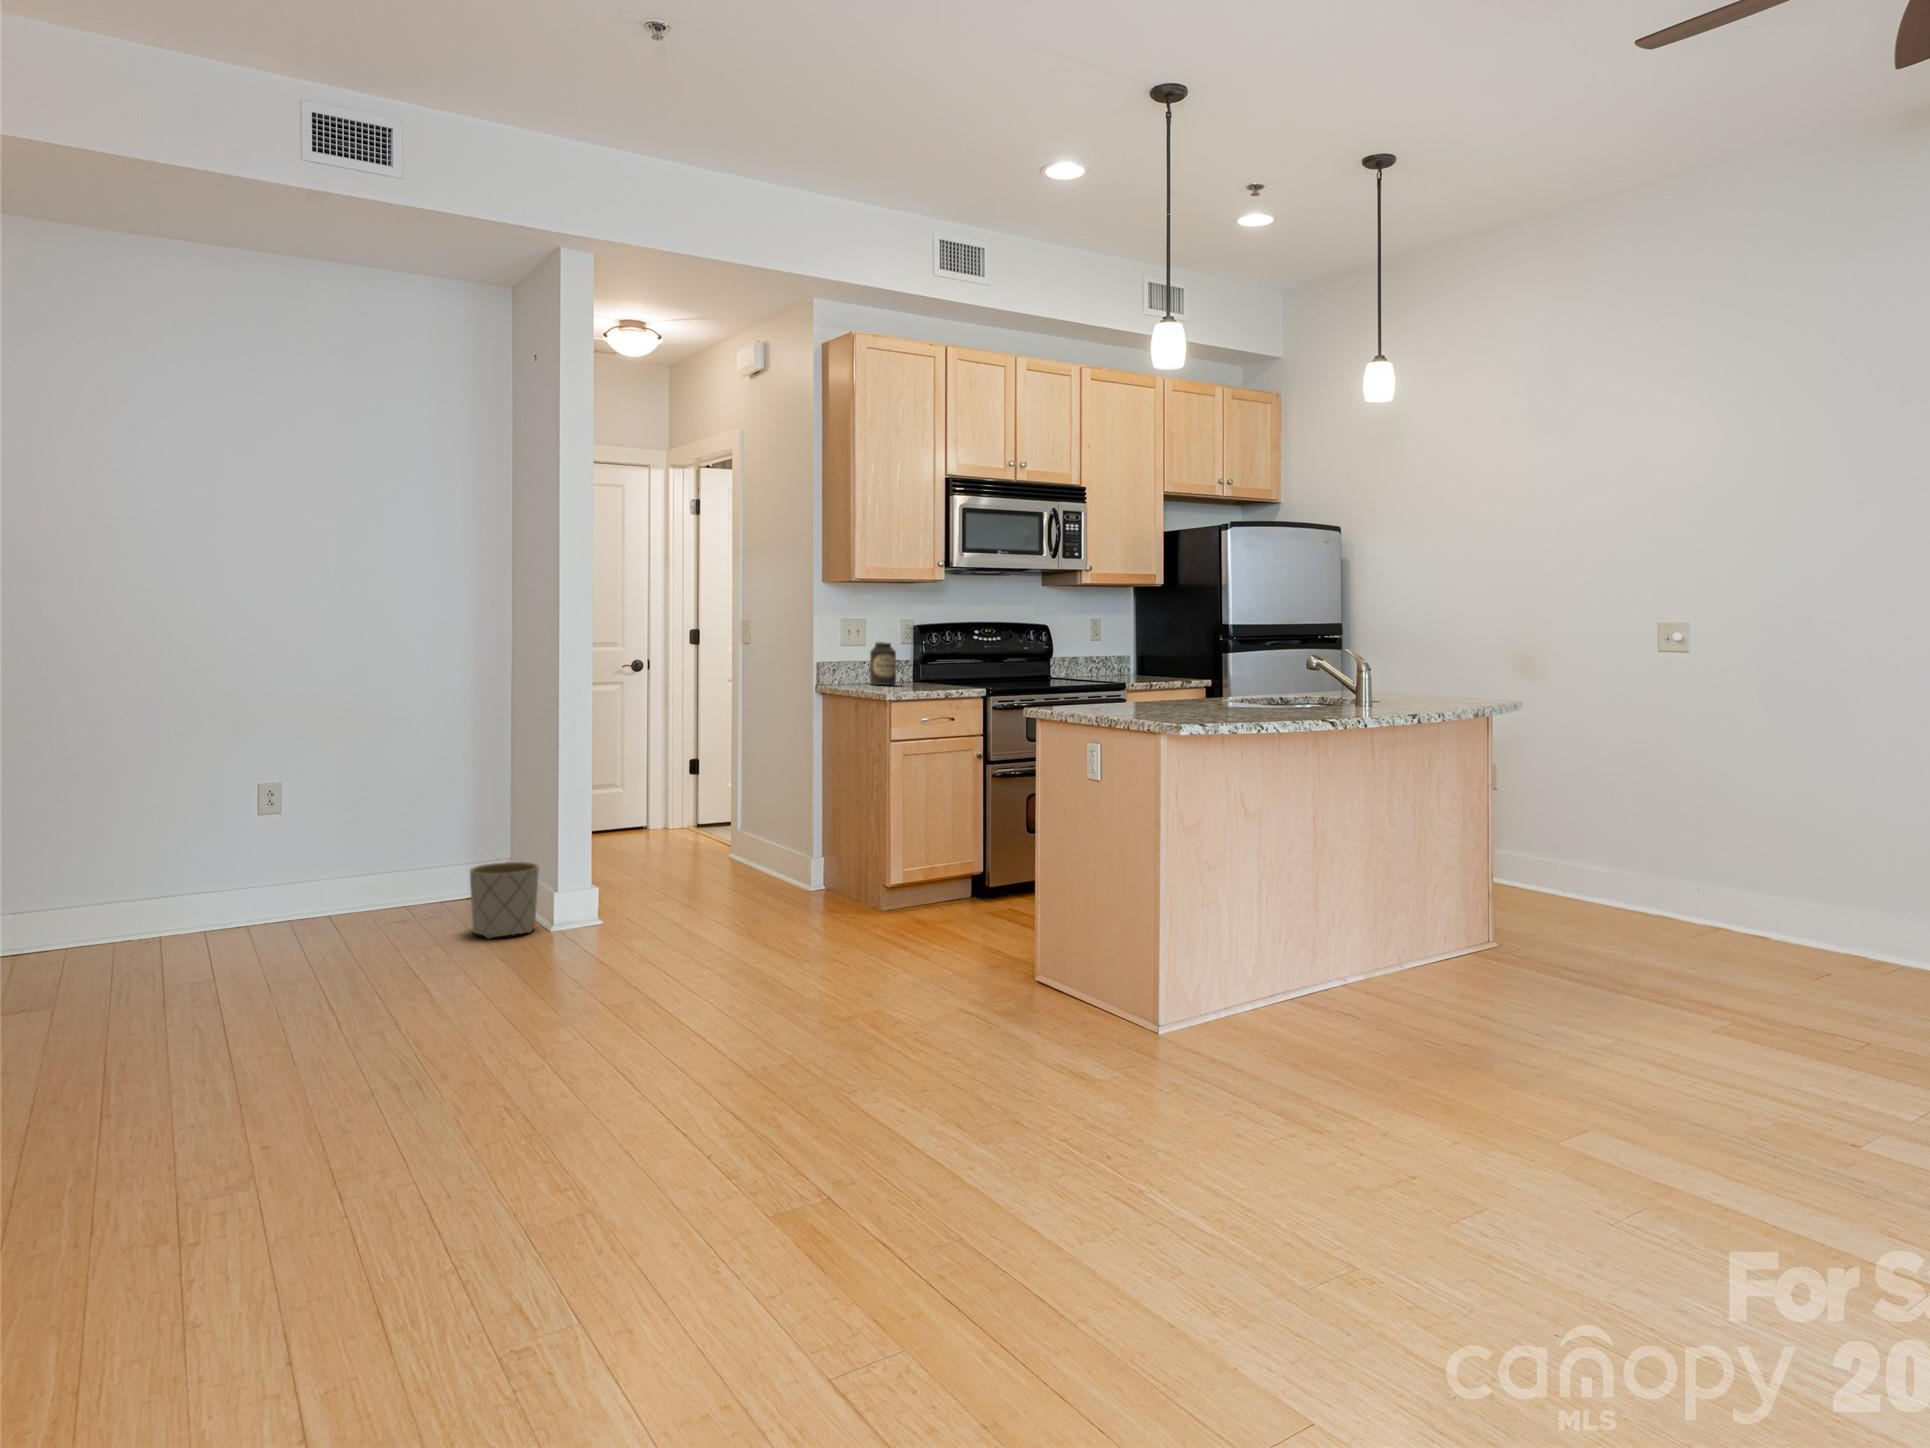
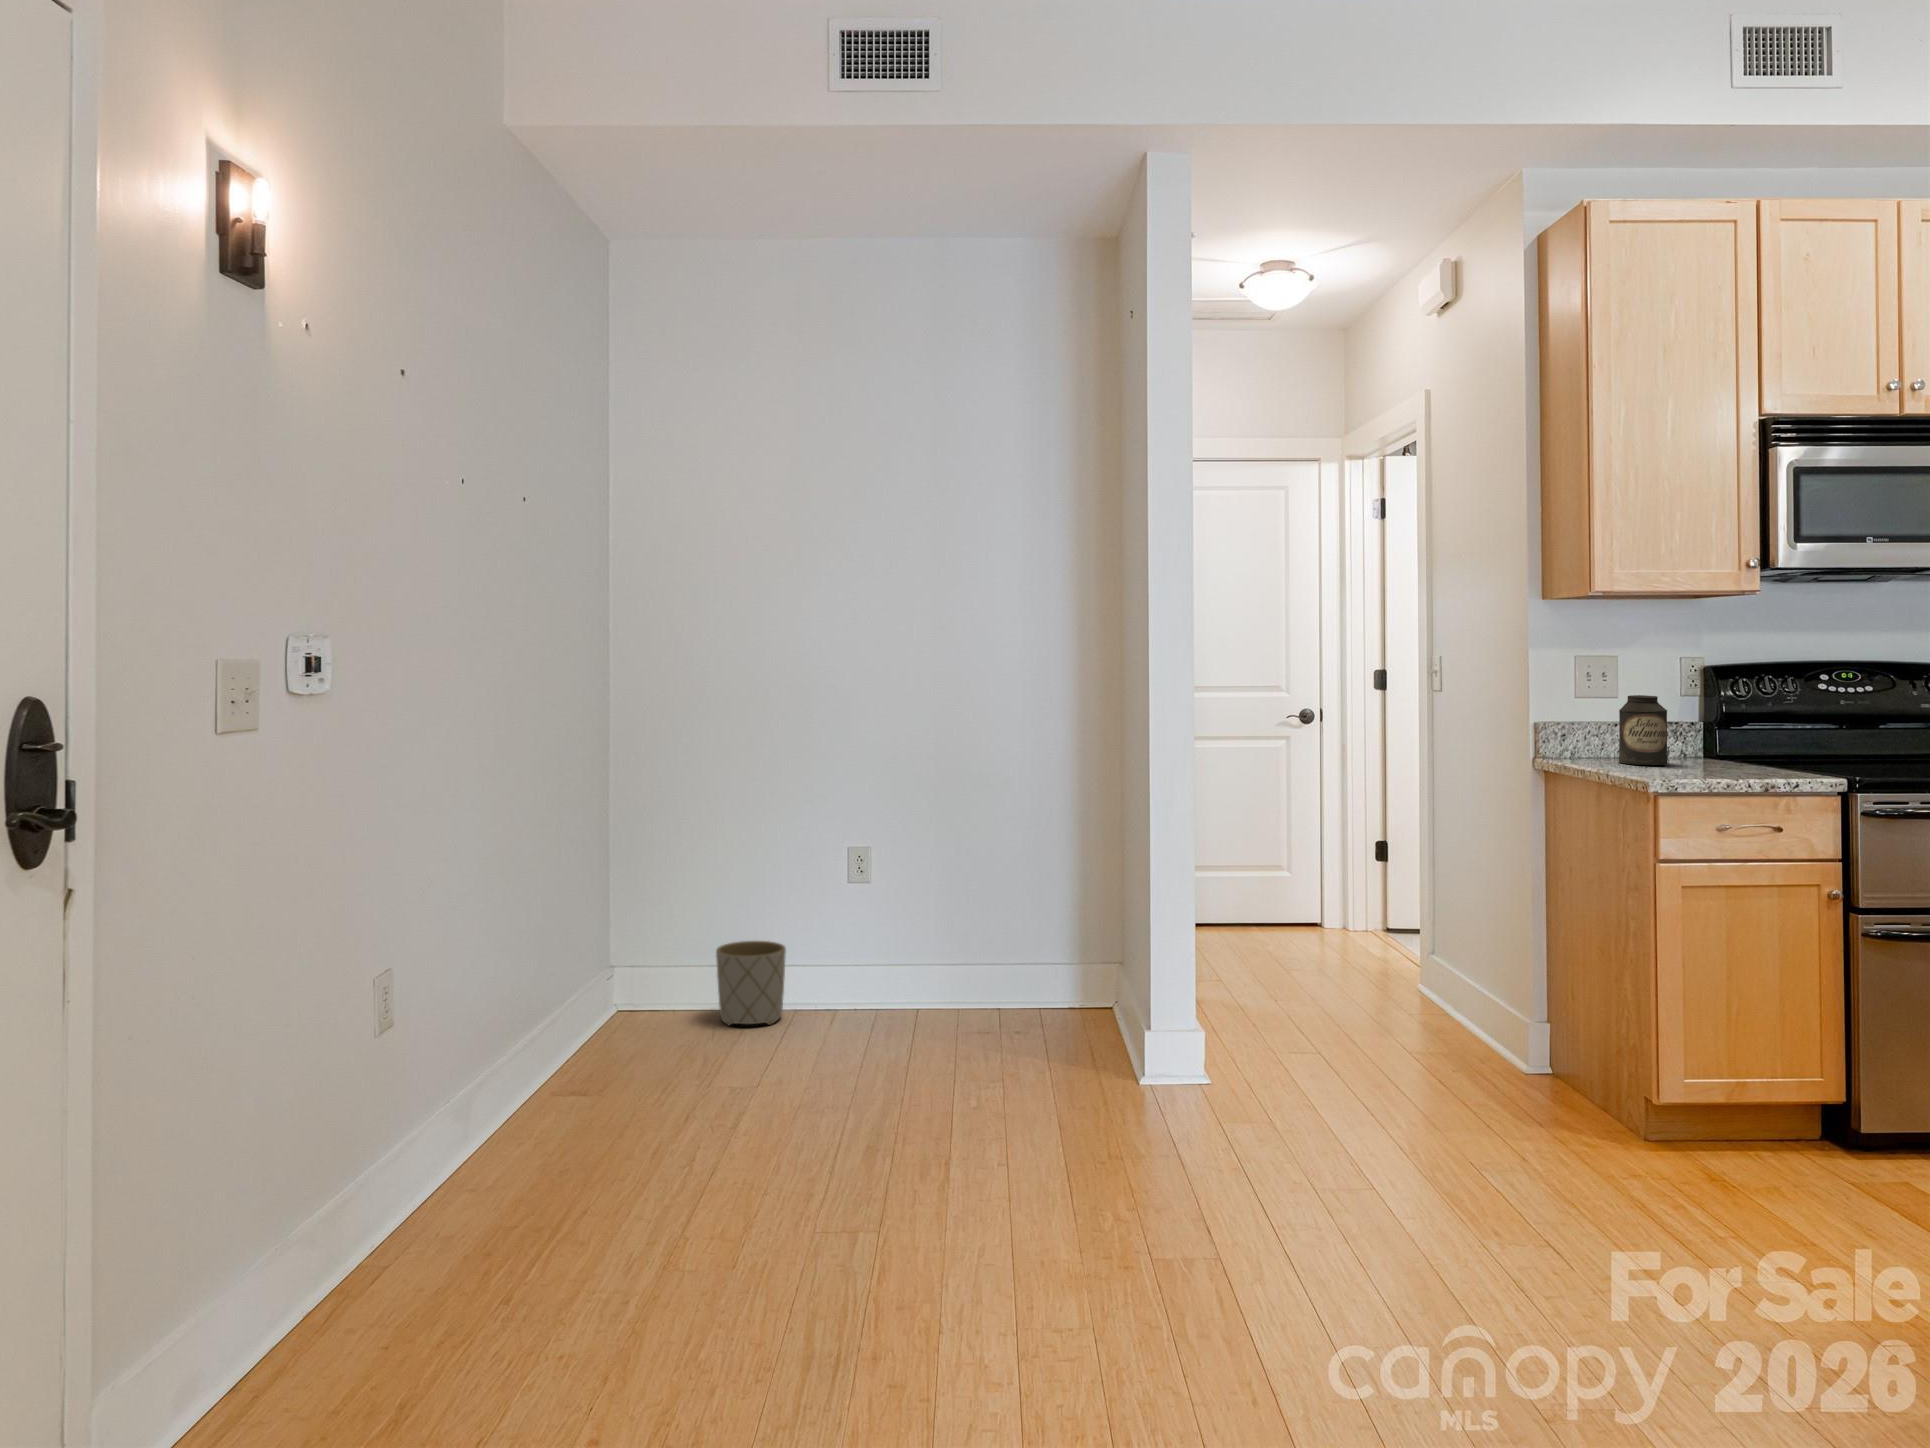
planter: present [470,862,539,939] -> present [716,941,786,1025]

